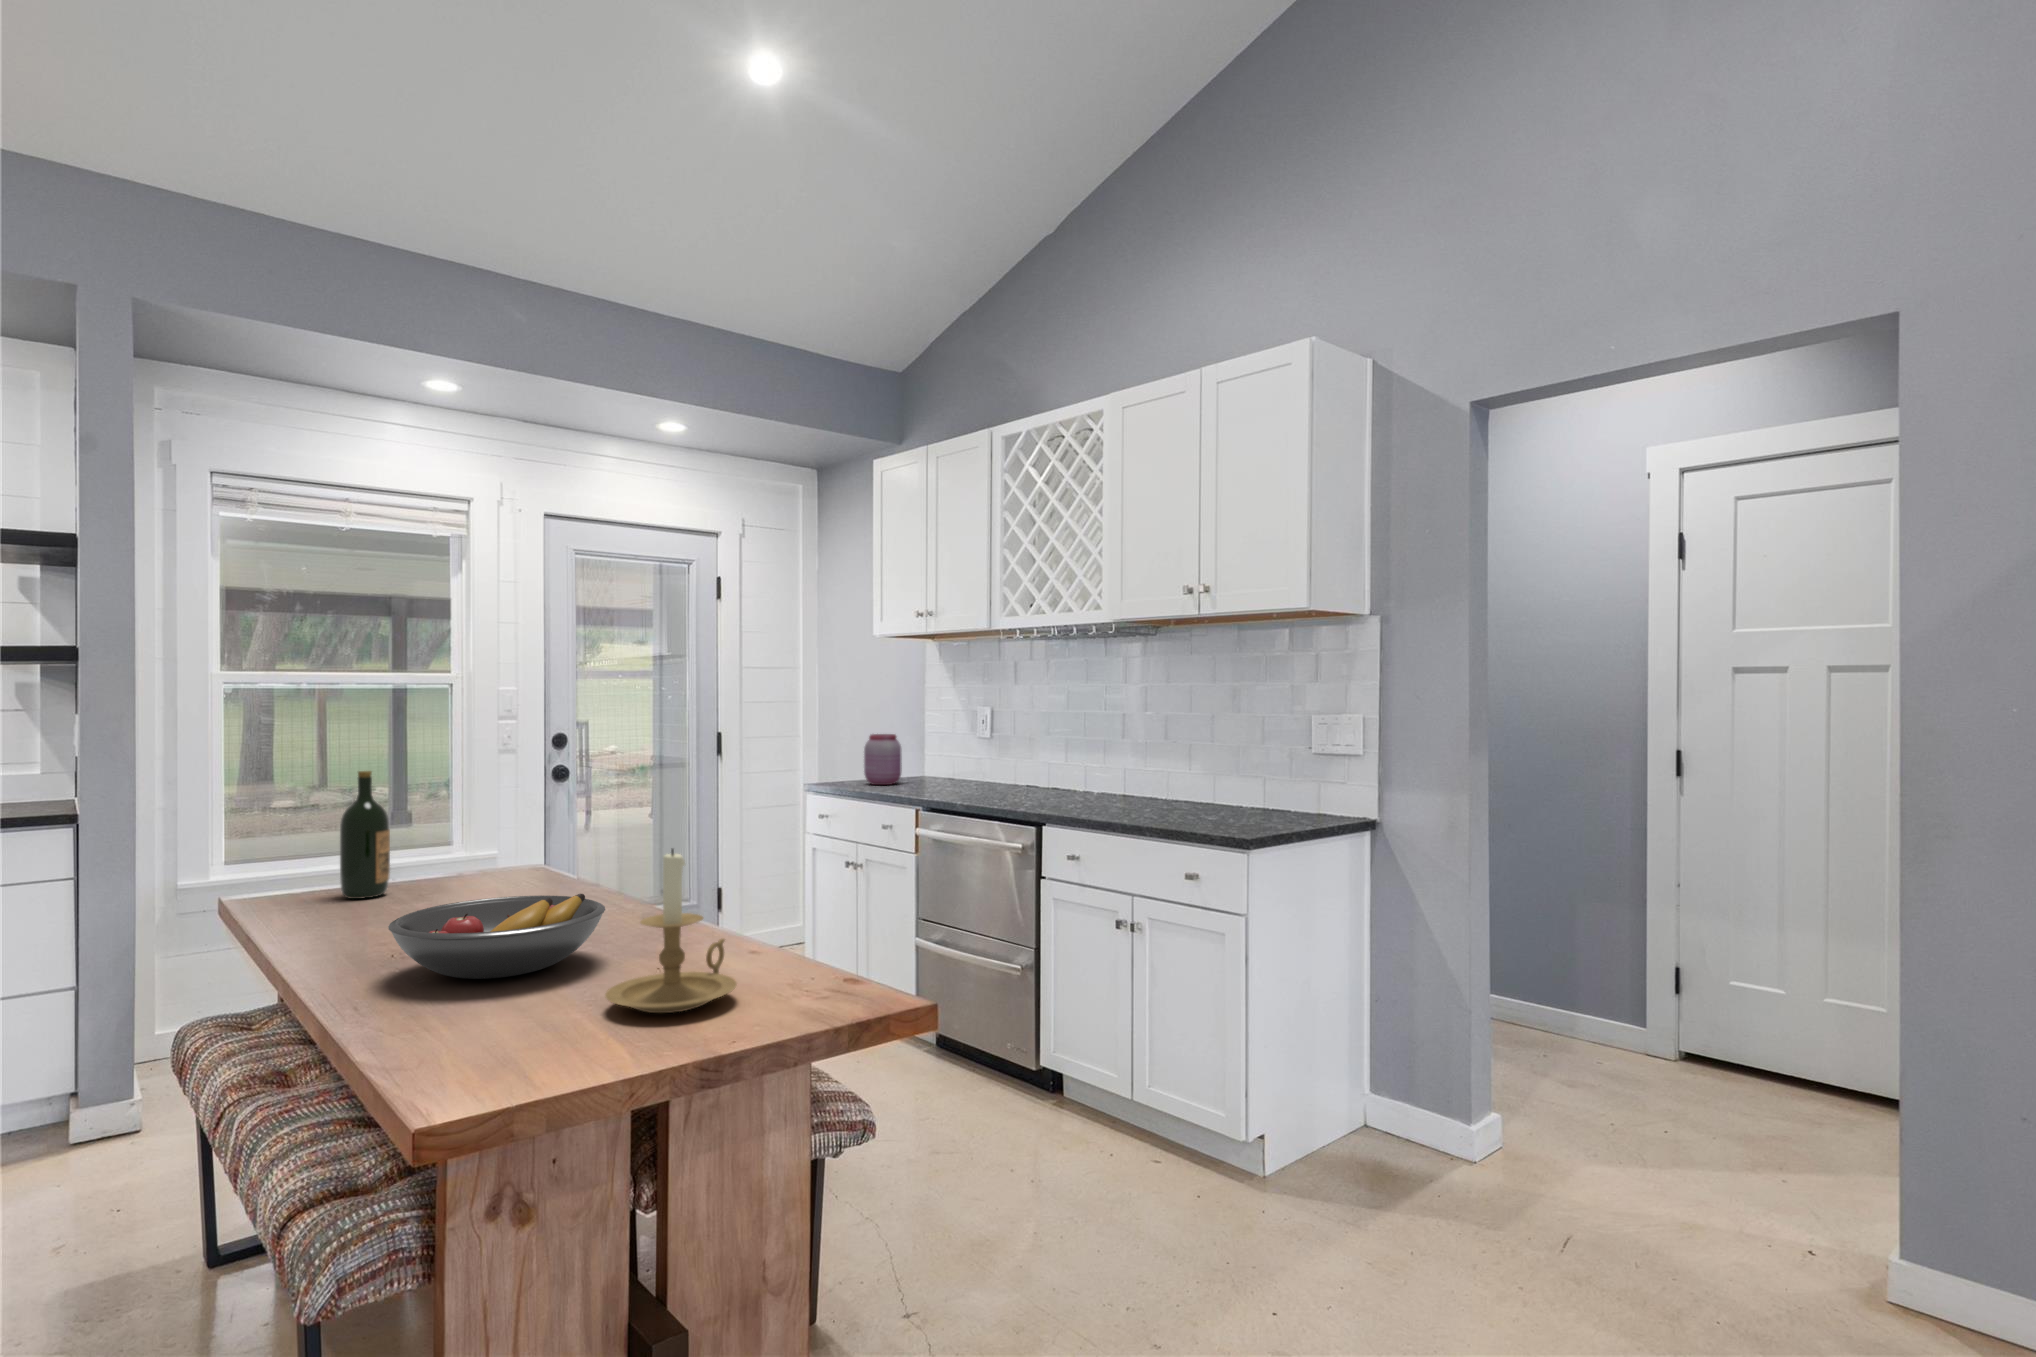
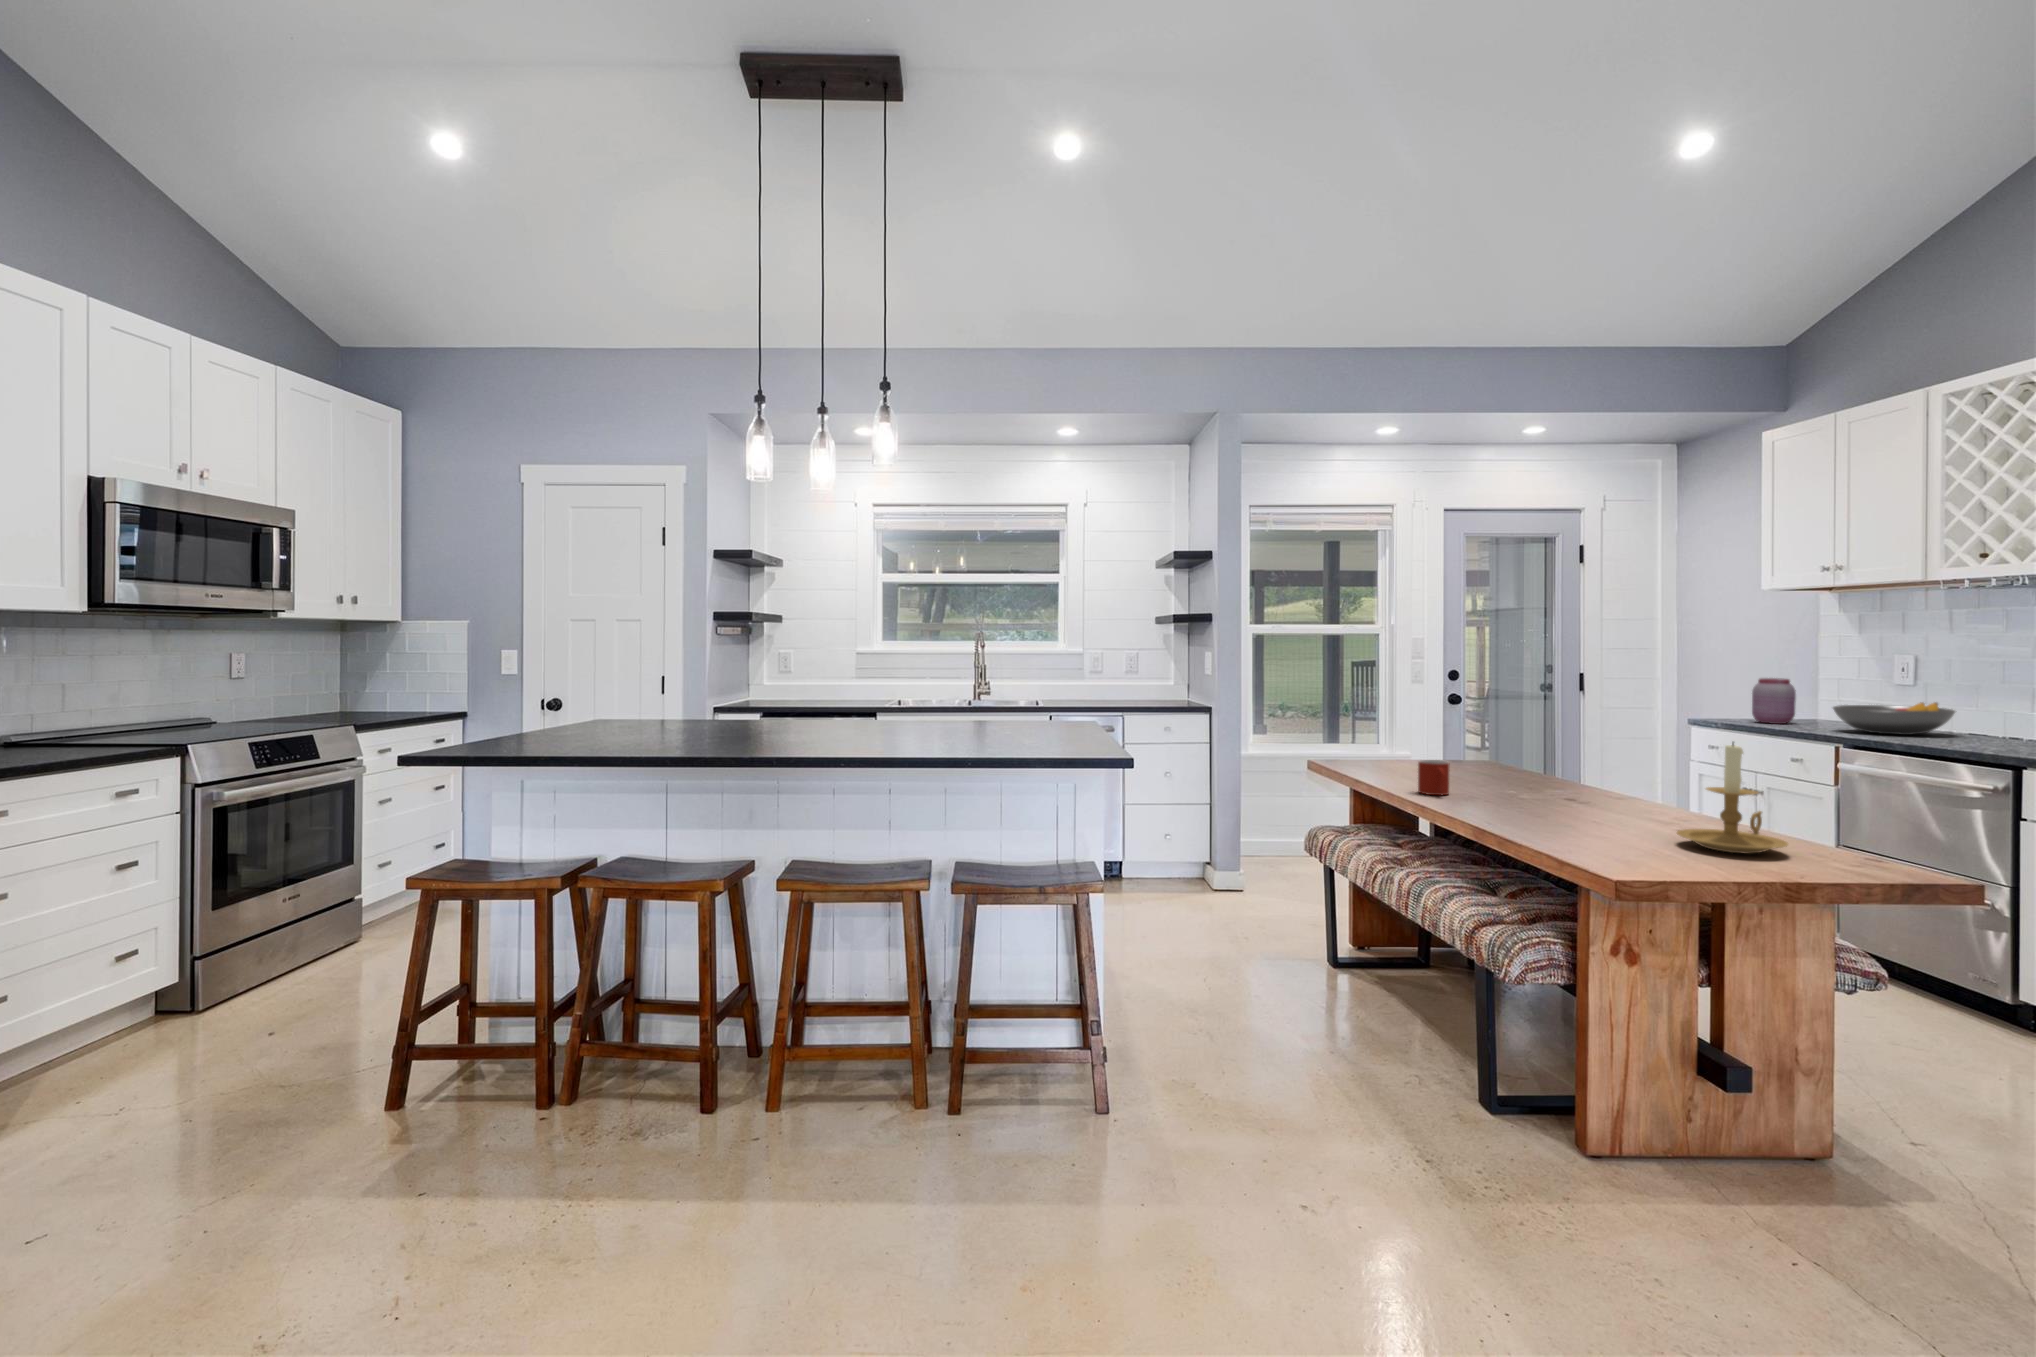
wine bottle: present [340,771,390,899] -> none [1389,689,1418,768]
fruit bowl: present [388,894,605,979] -> present [1833,702,1955,735]
mug: none [310,895,365,957] -> present [1418,760,1449,795]

